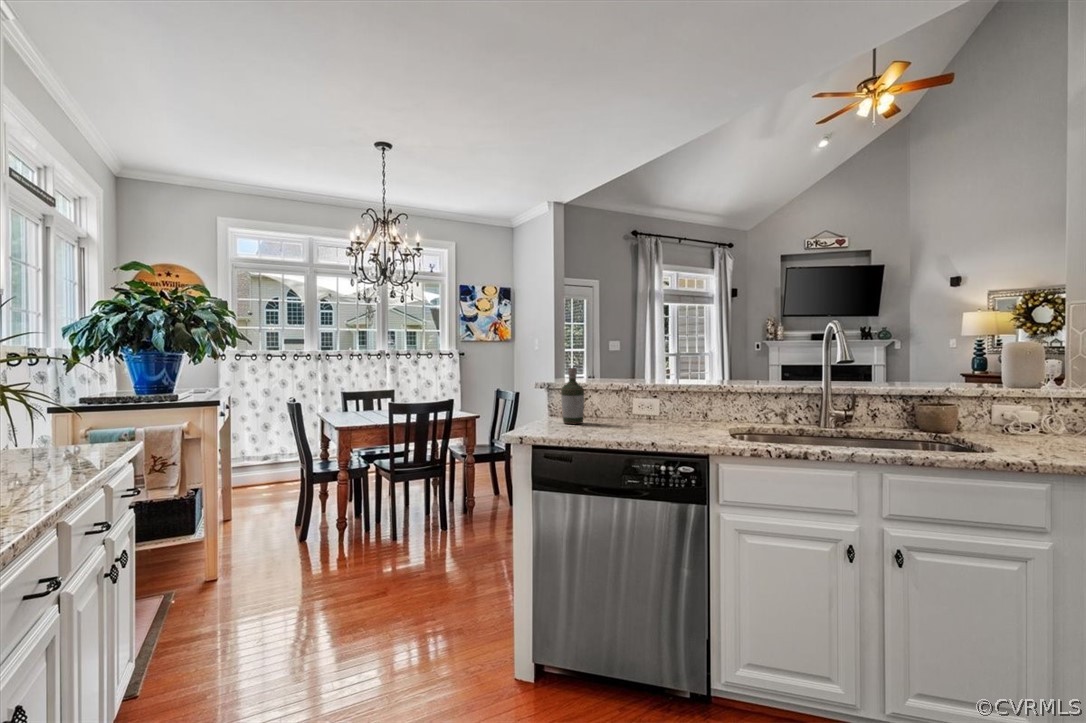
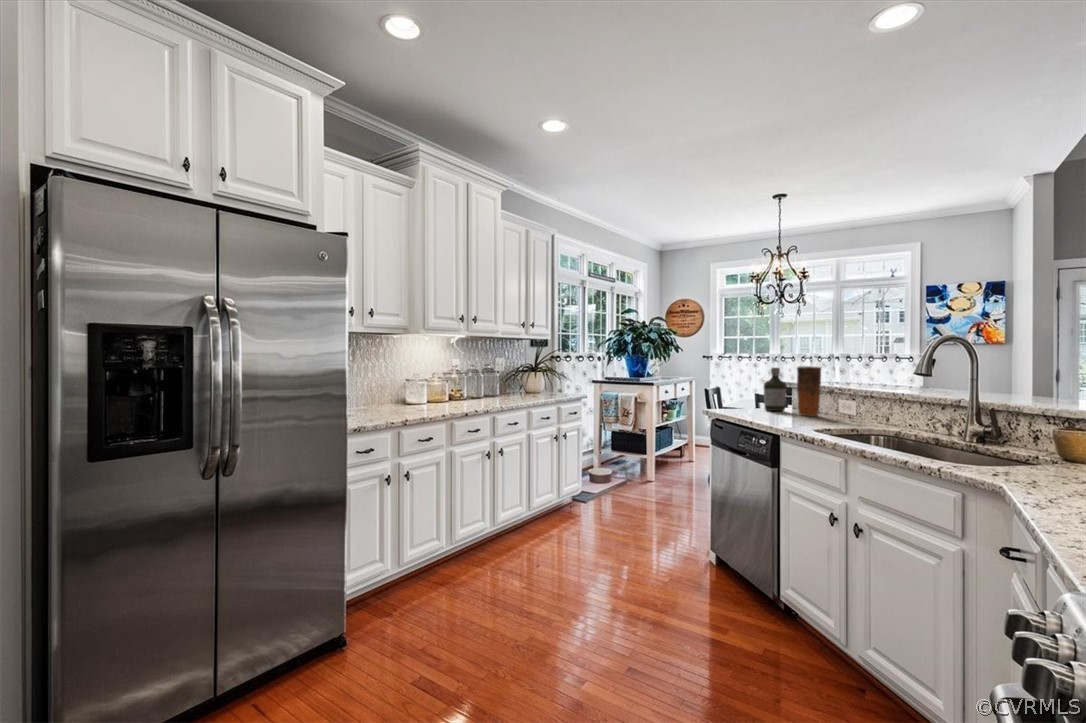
vase: none [603,365,630,425] -> present [797,366,821,416]

